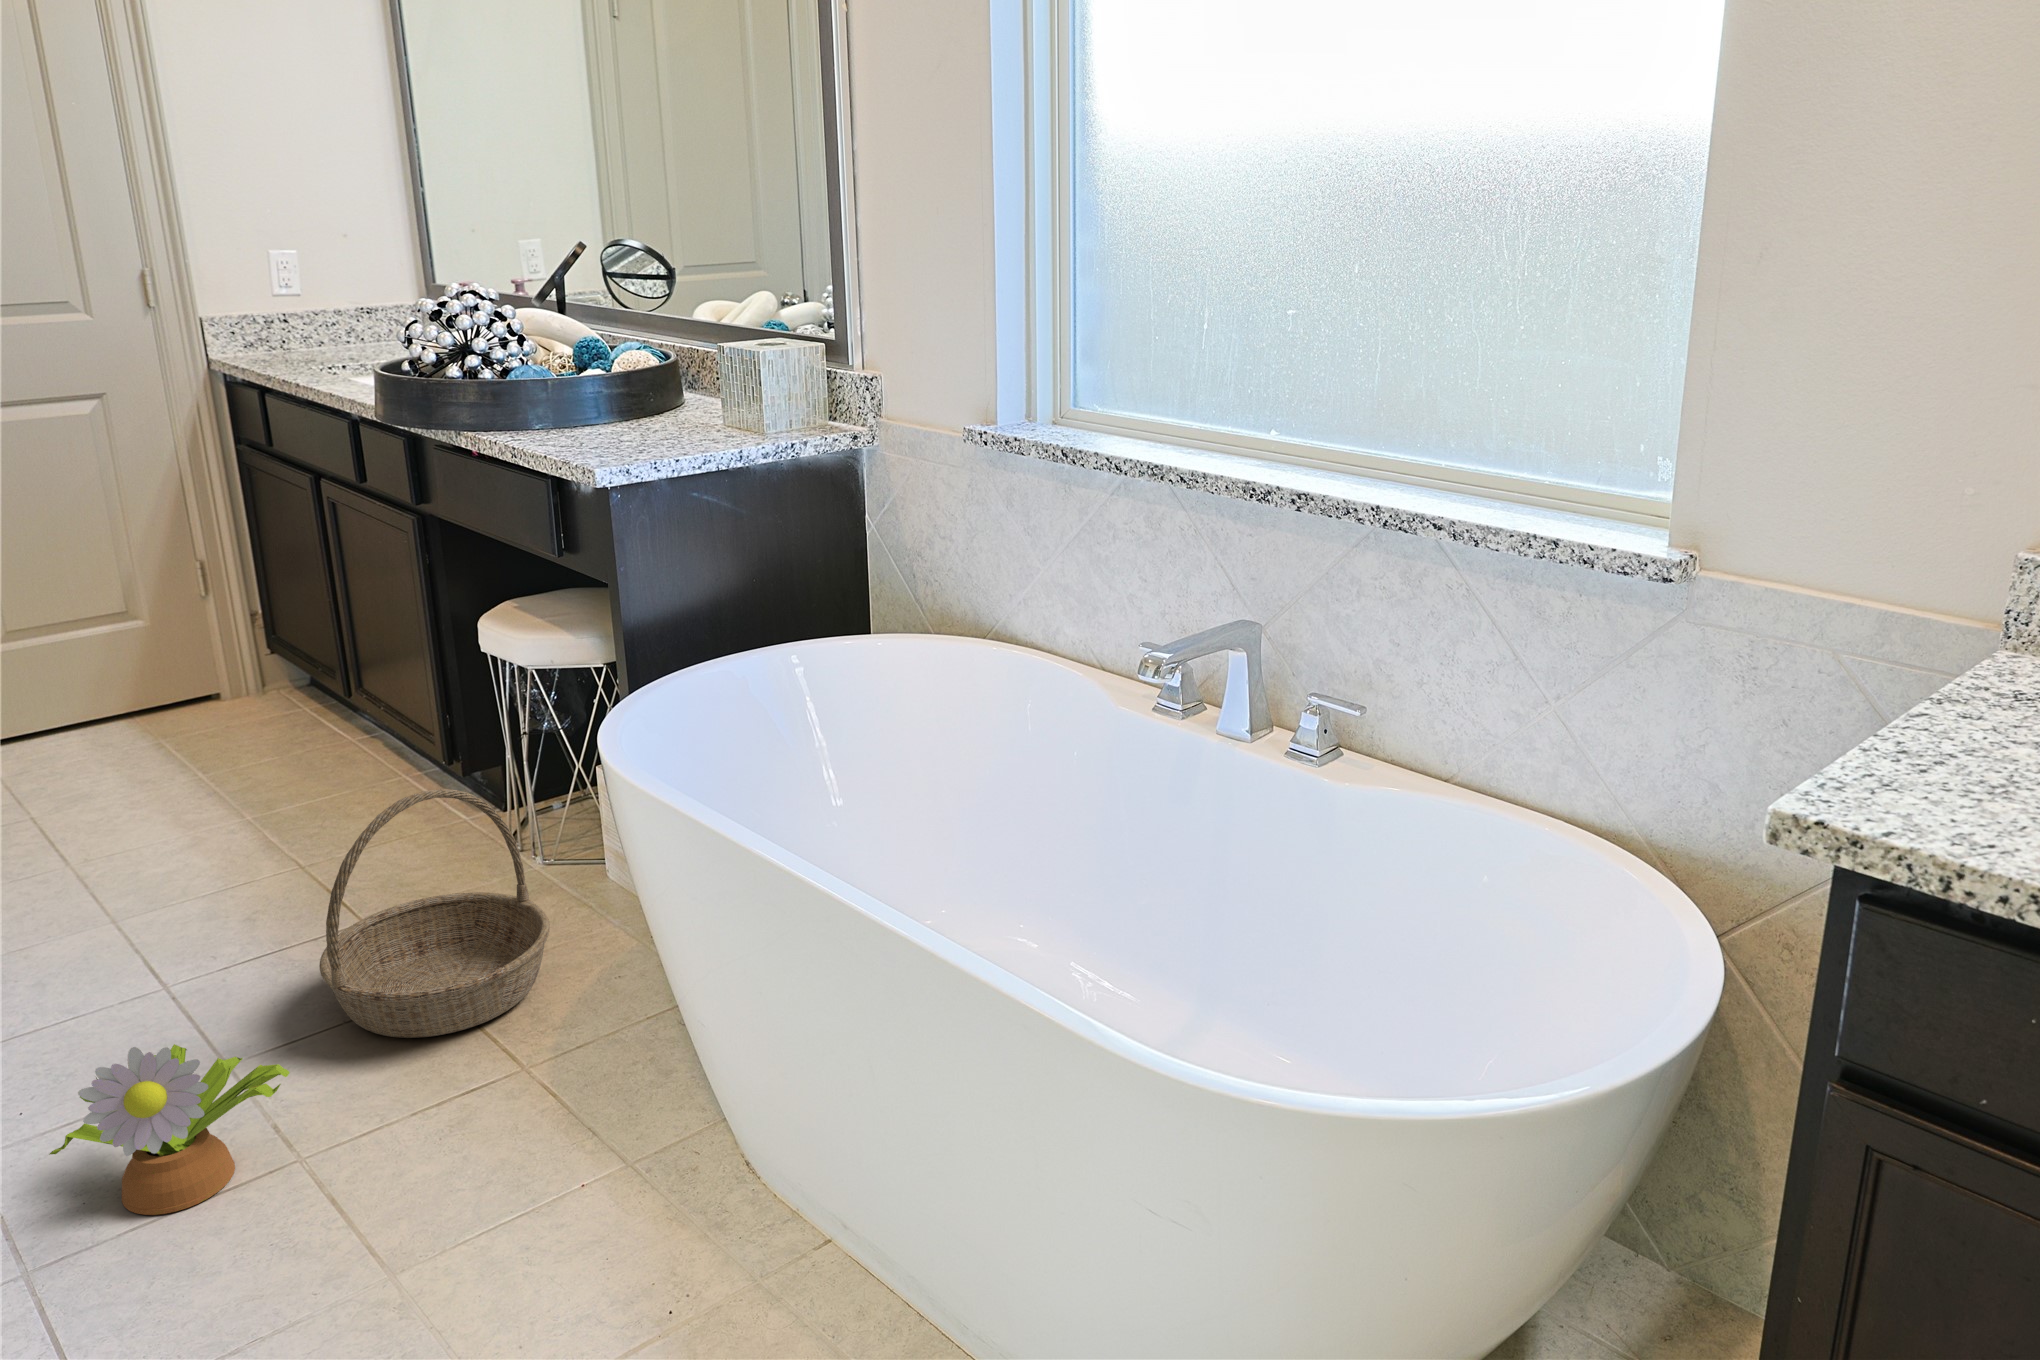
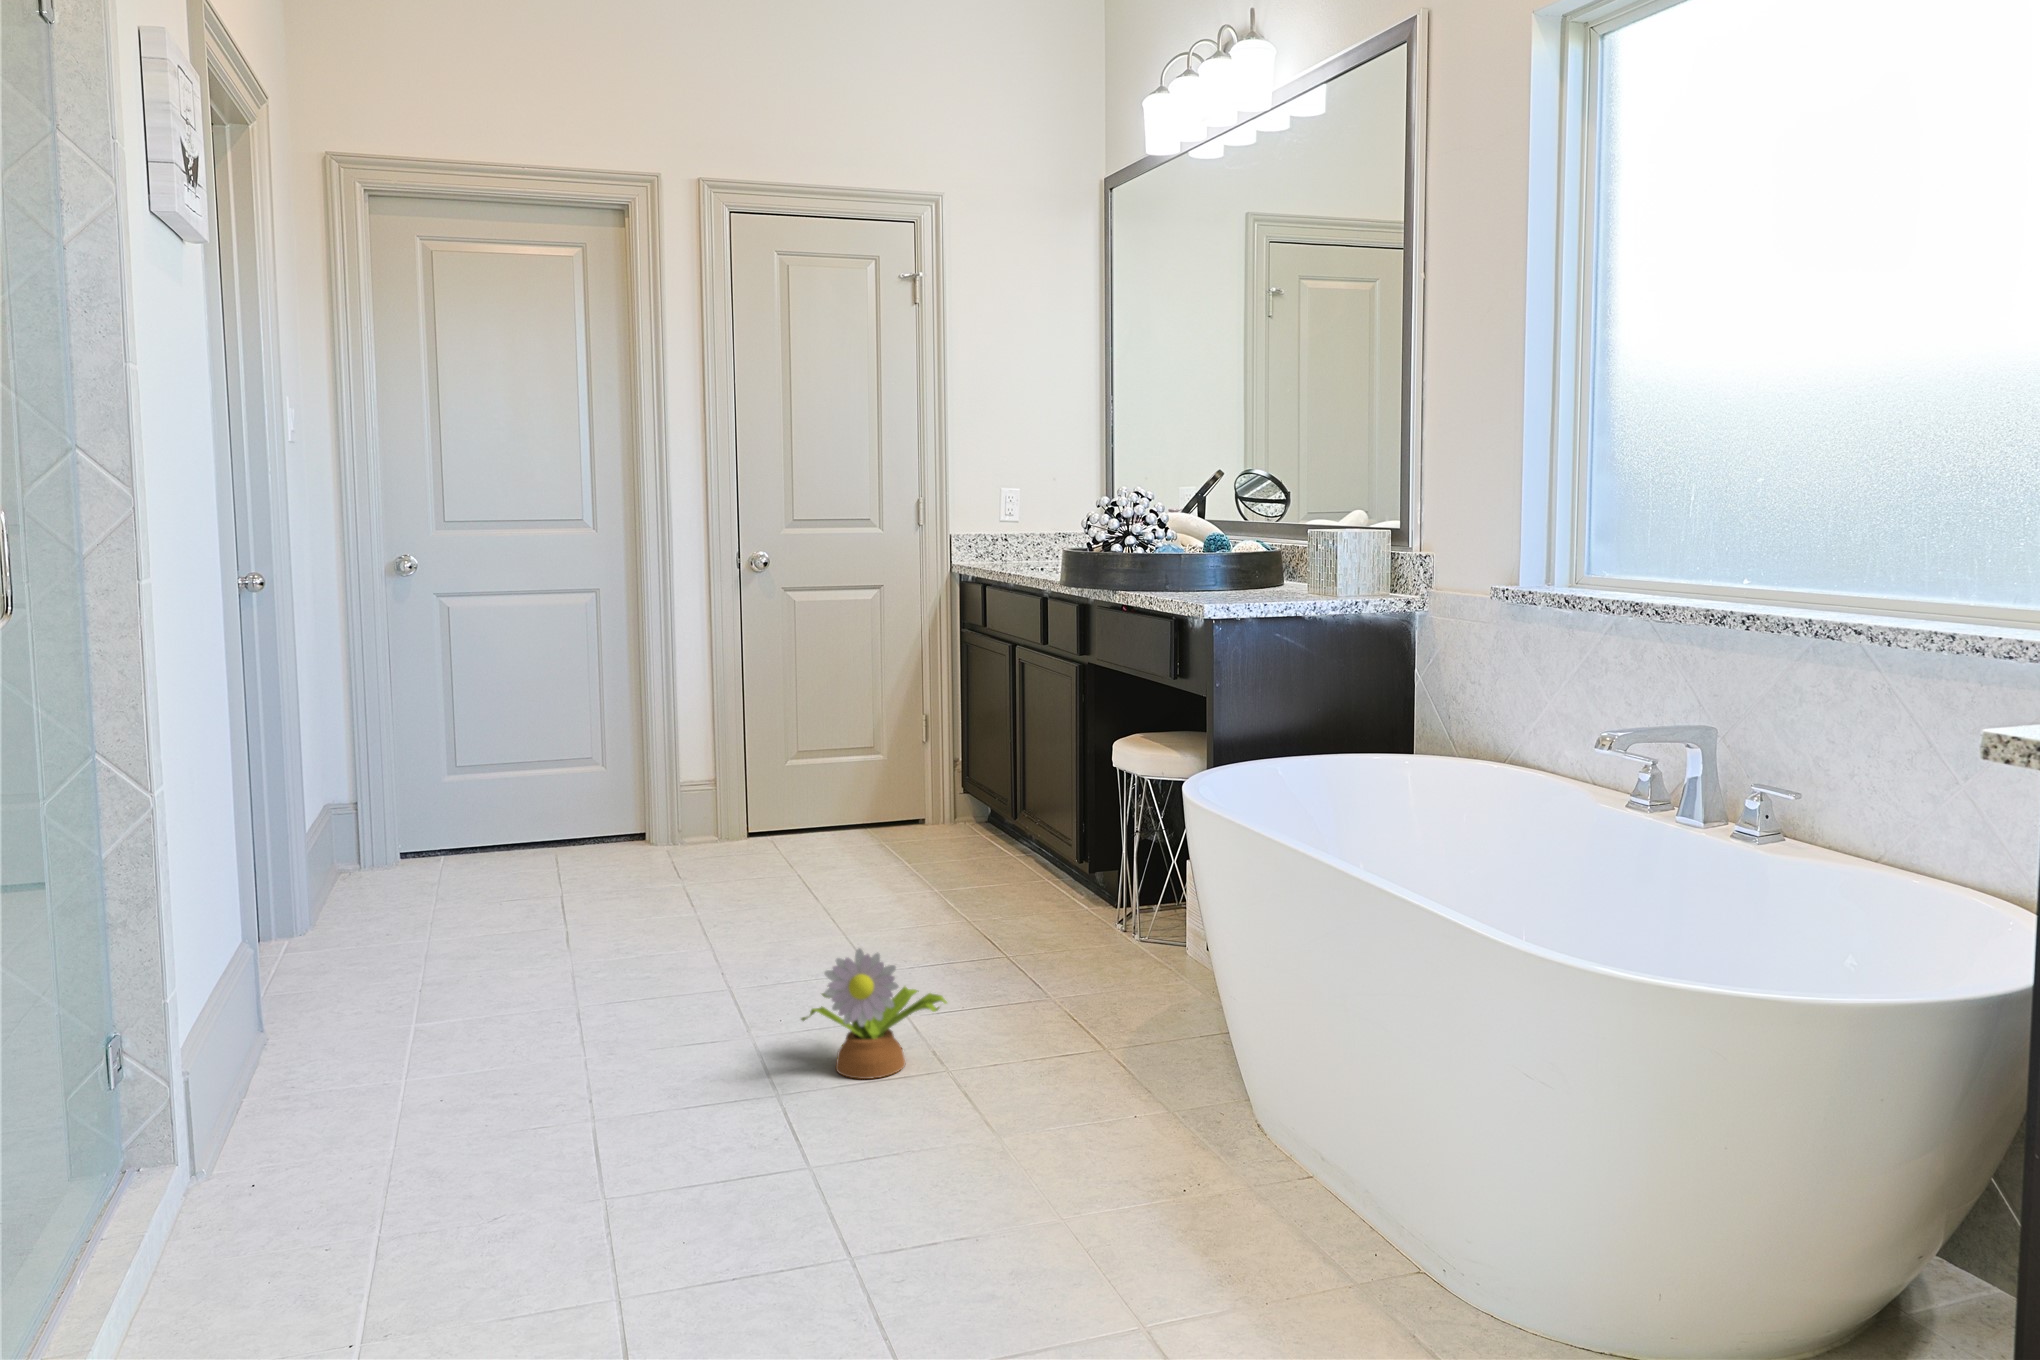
basket: present [319,789,550,1038] -> none [974,835,1135,1018]

